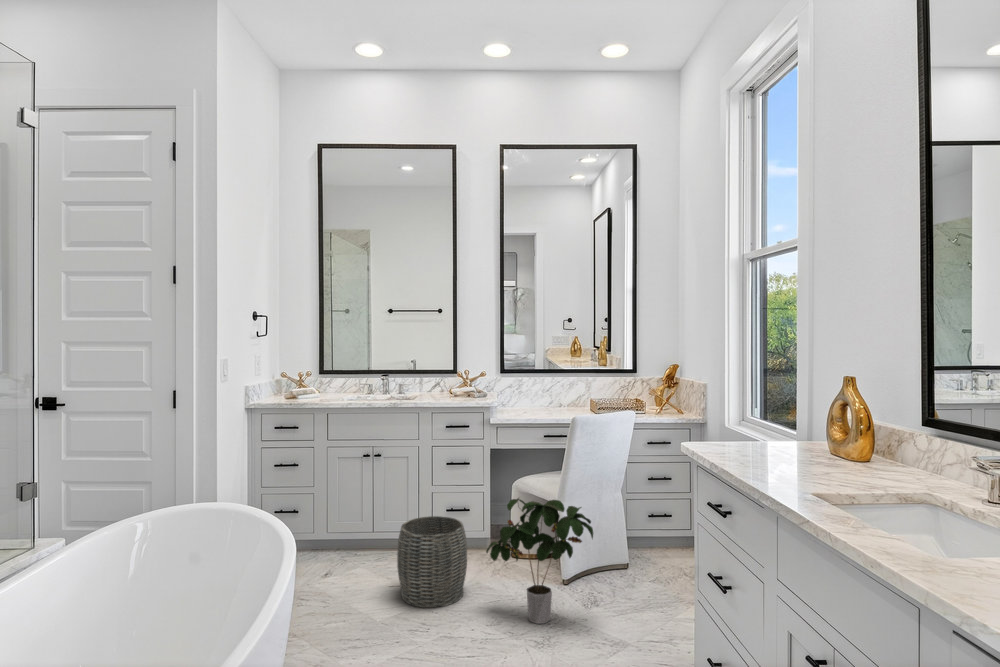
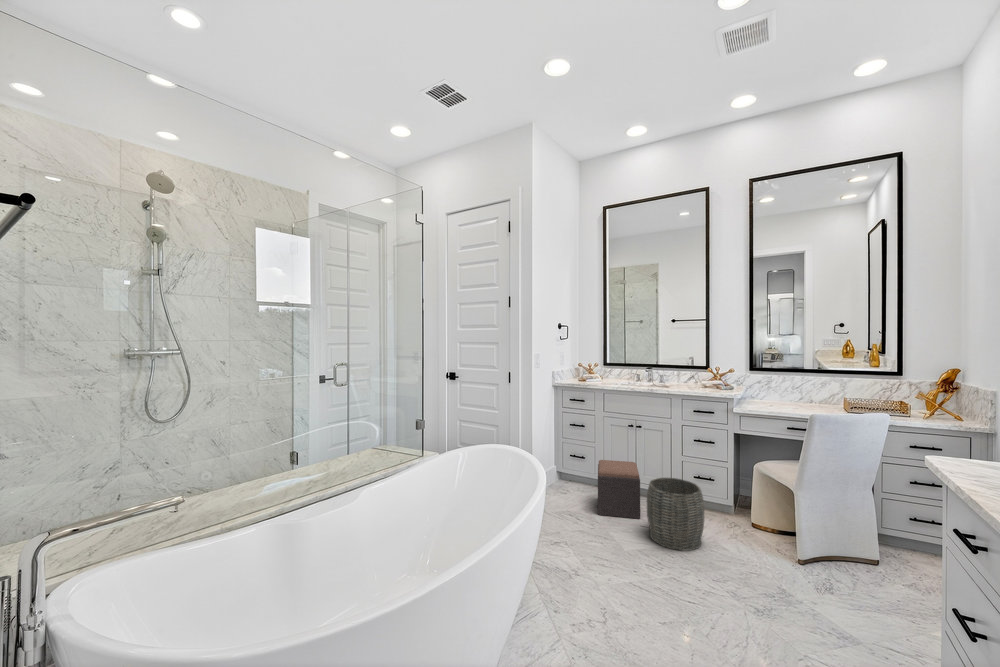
potted plant: present [486,498,593,624] -> none [718,478,827,593]
footstool: none [322,506,385,590] -> present [598,460,640,519]

